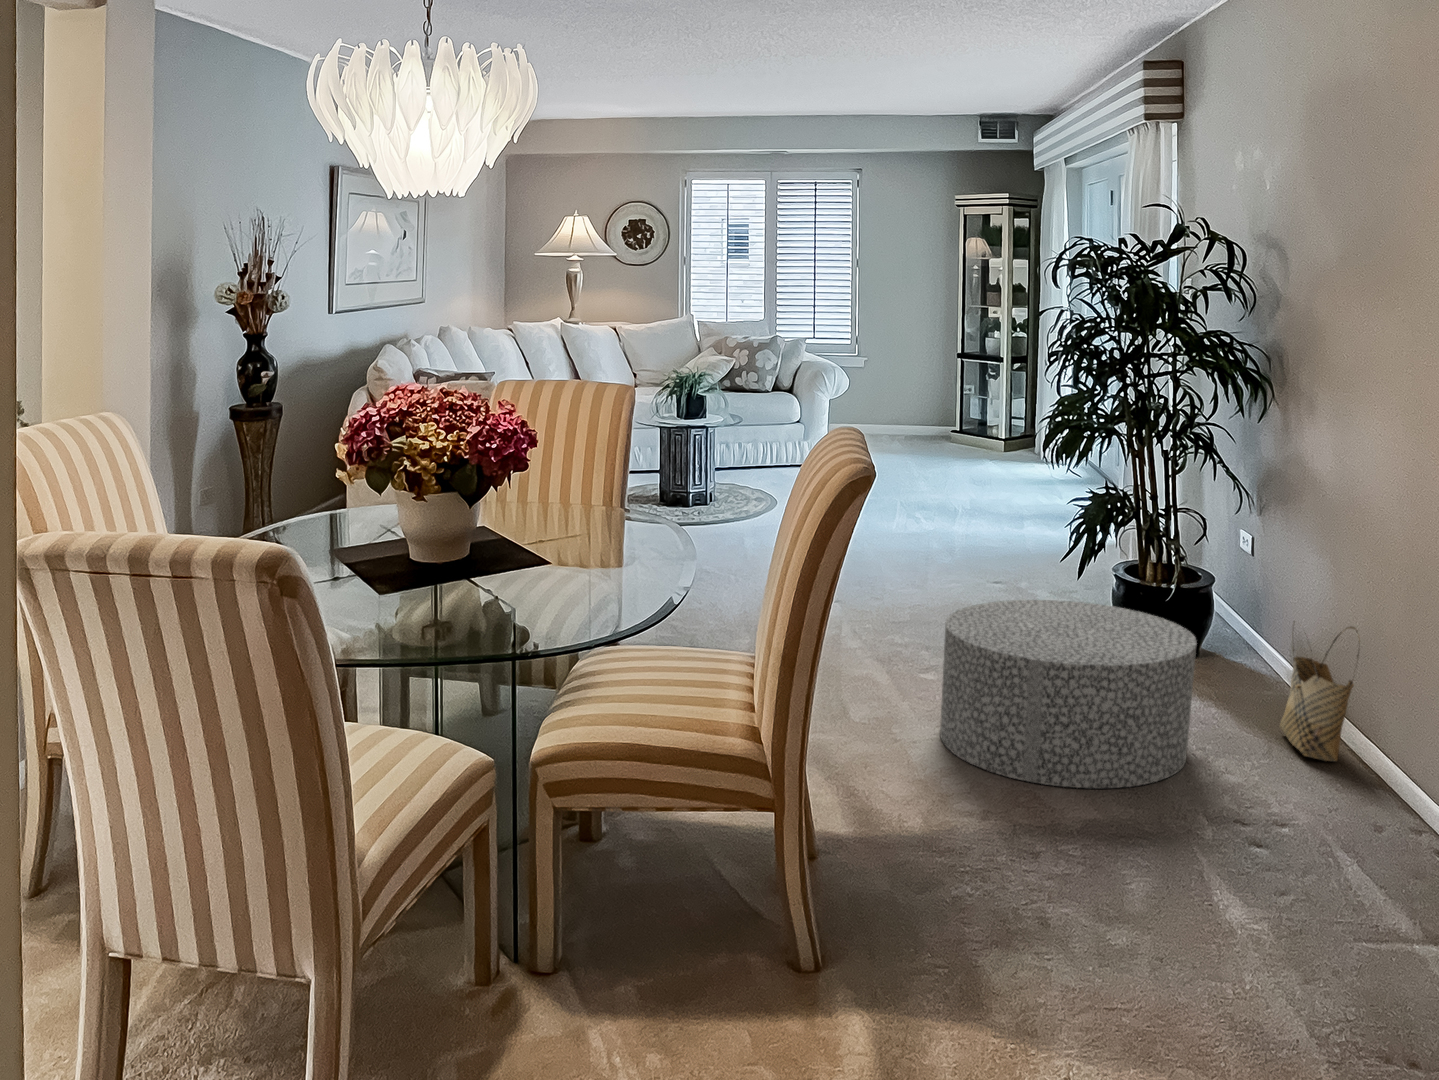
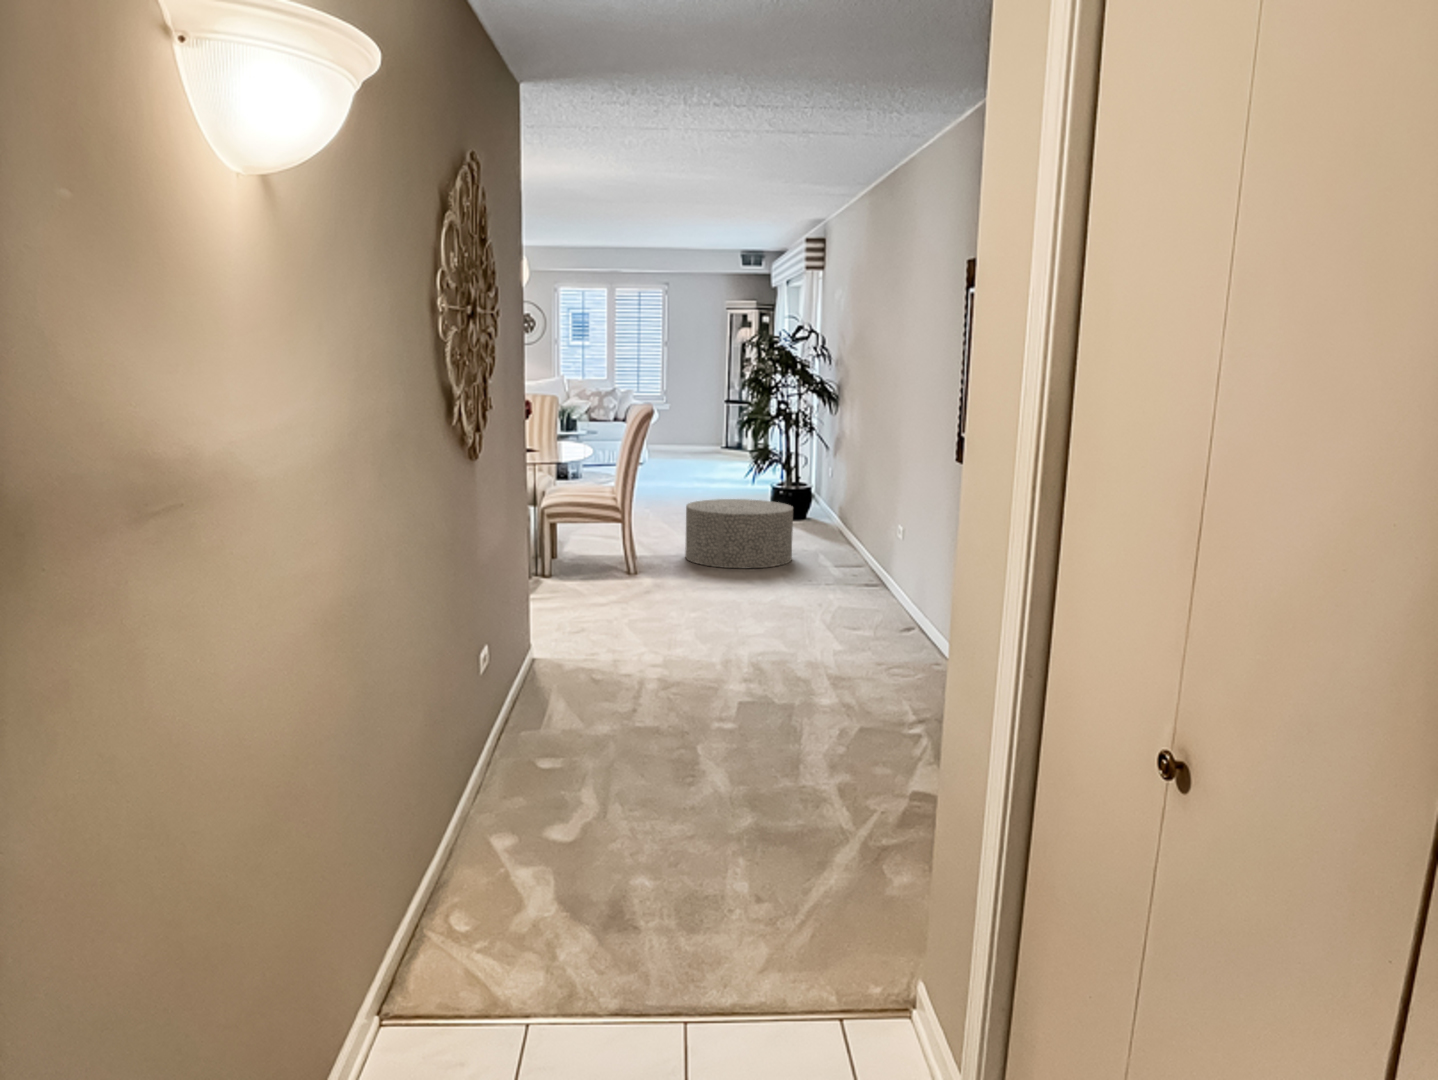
woven basket: present [1280,621,1360,761] -> none [836,501,863,561]

